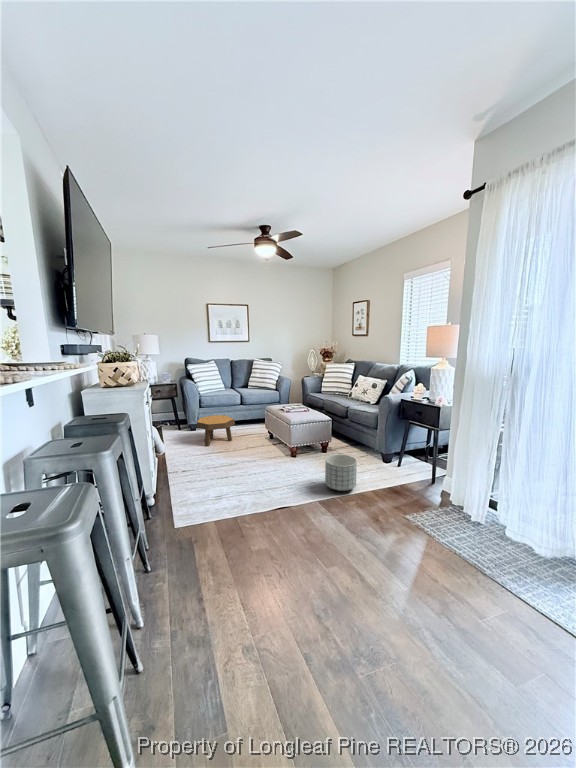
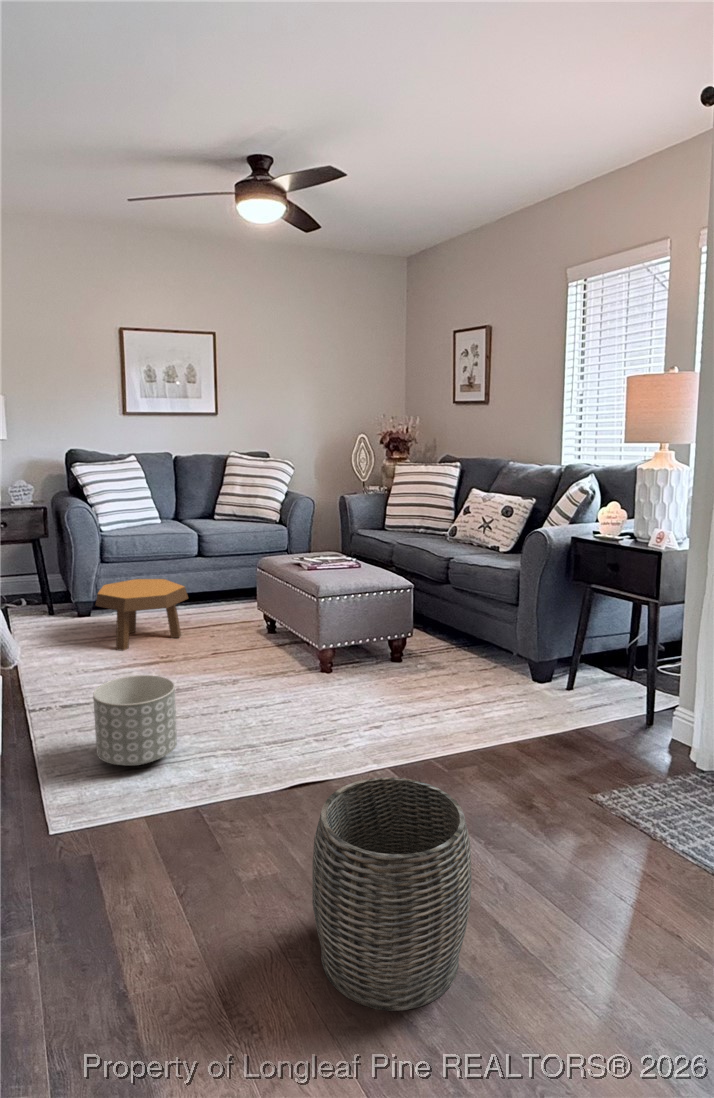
planter: present [325,454,357,491] -> present [93,675,177,766]
woven basket: none [278,507,343,603] -> present [312,777,472,1011]

